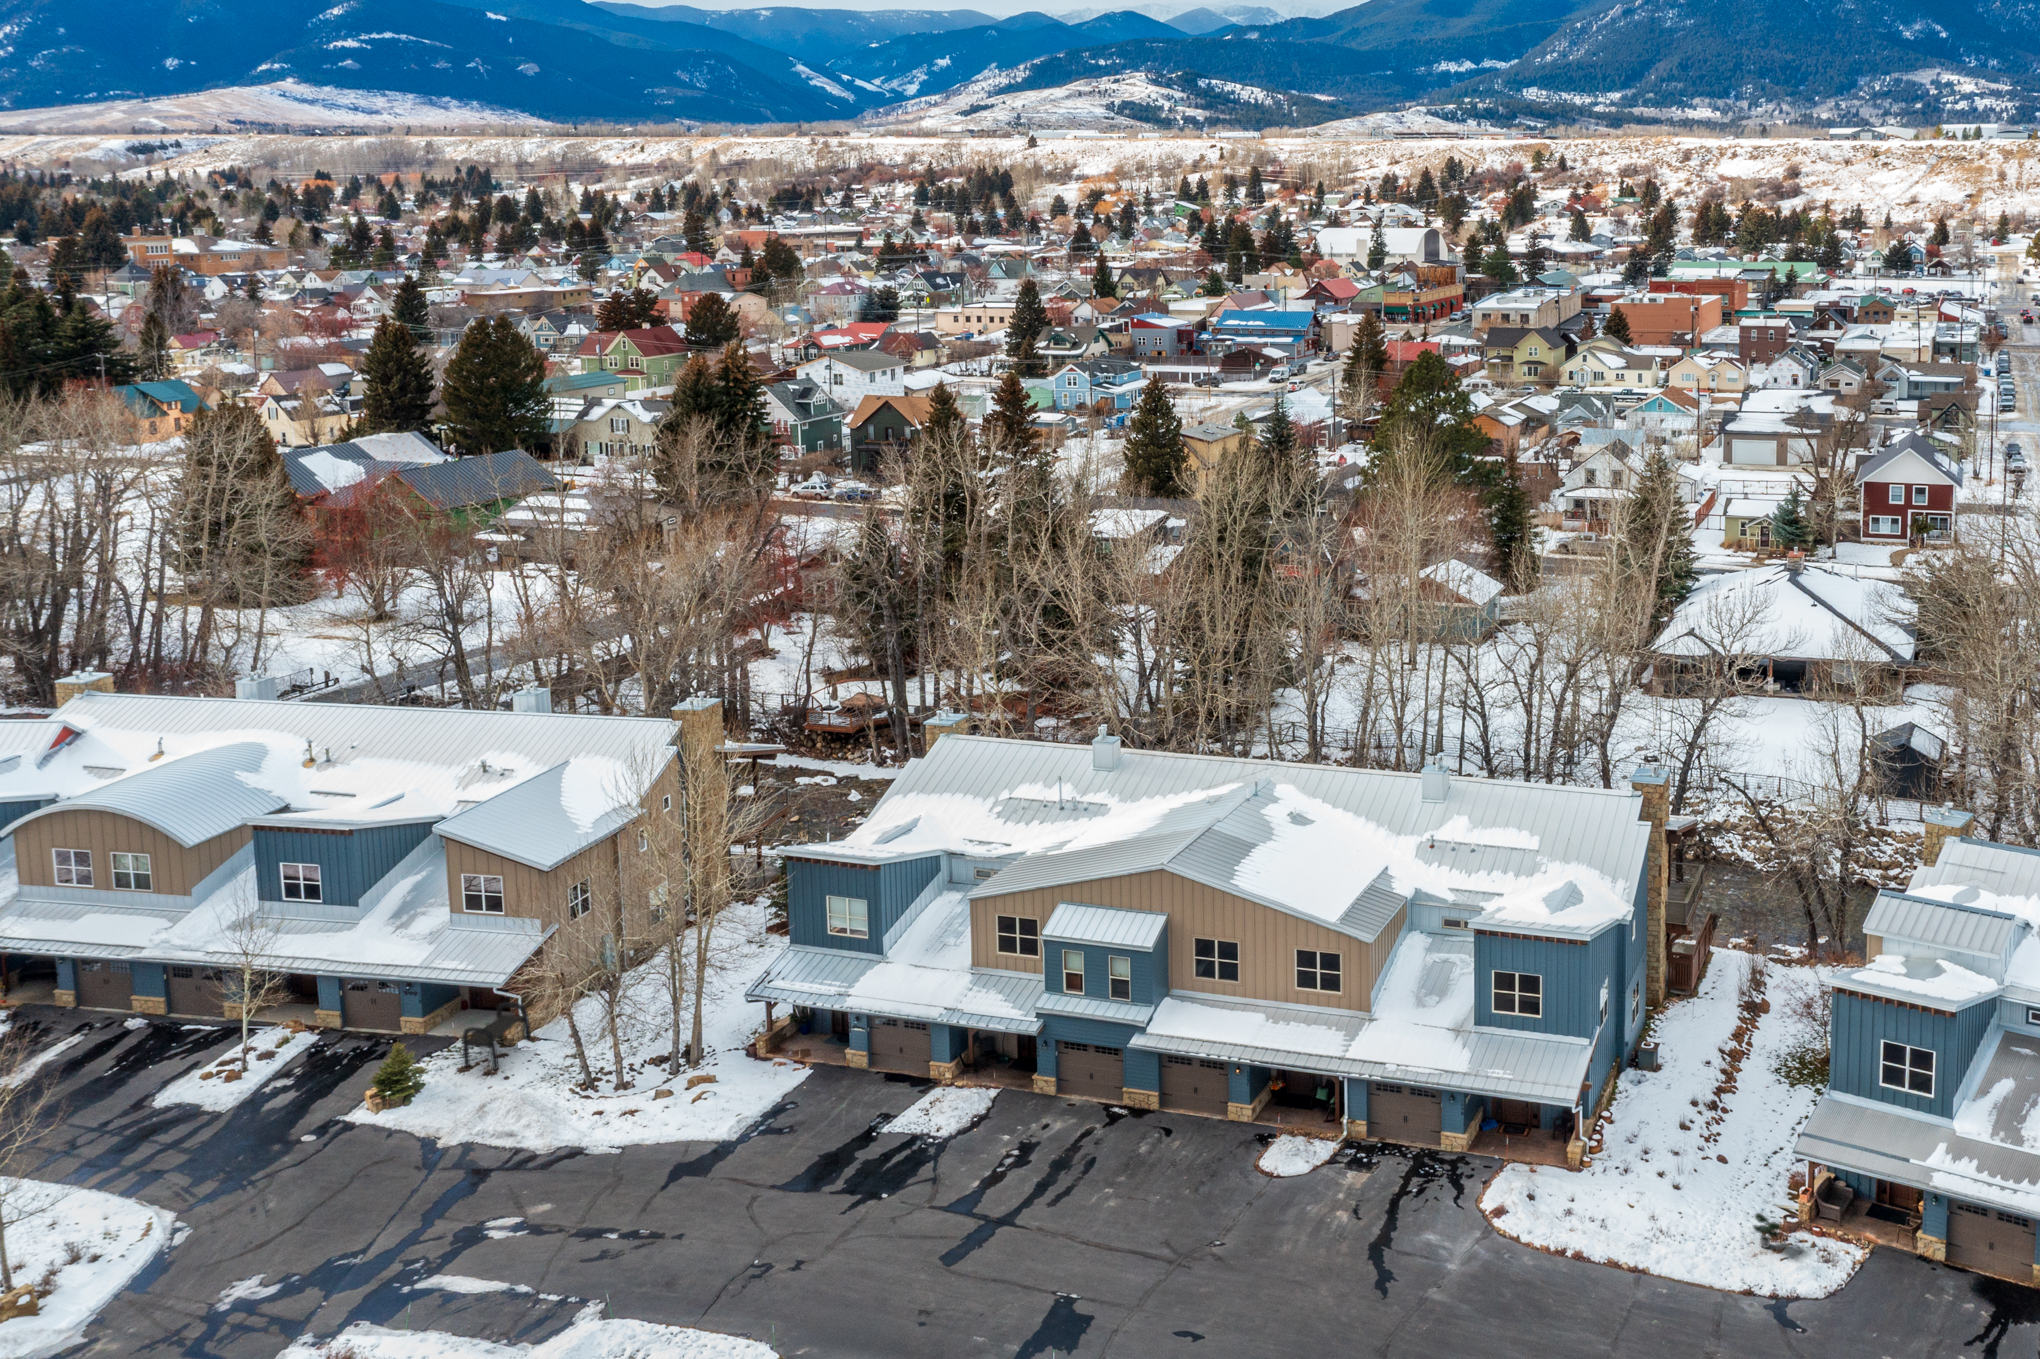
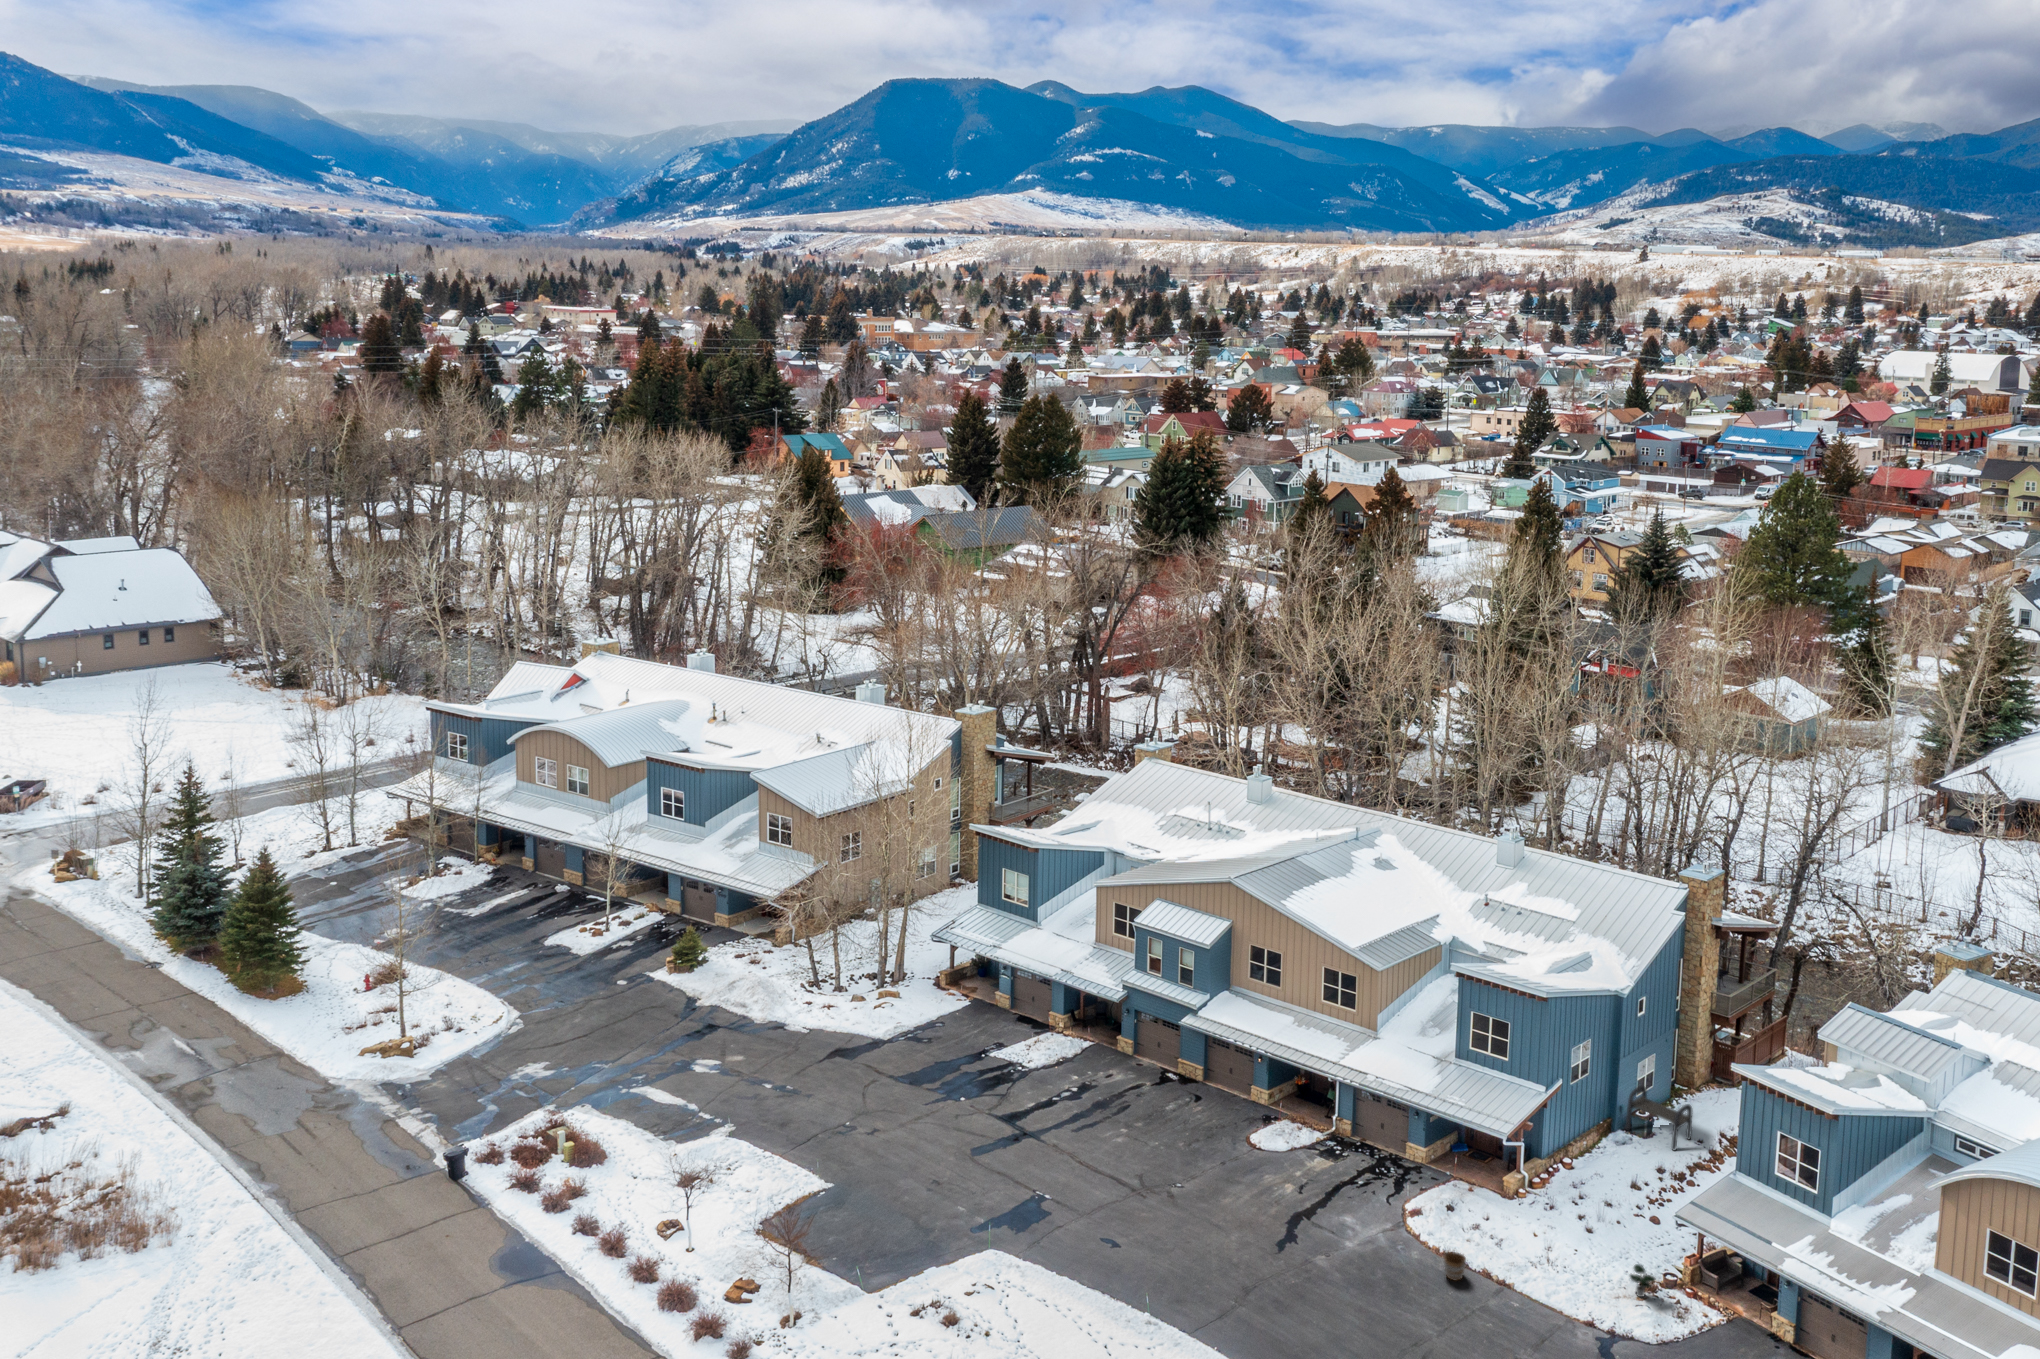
bench: present [462,1002,531,1070] -> present [1626,1085,1692,1150]
bucket: none [1561,1247,1590,1279] -> present [1443,1252,1466,1280]

